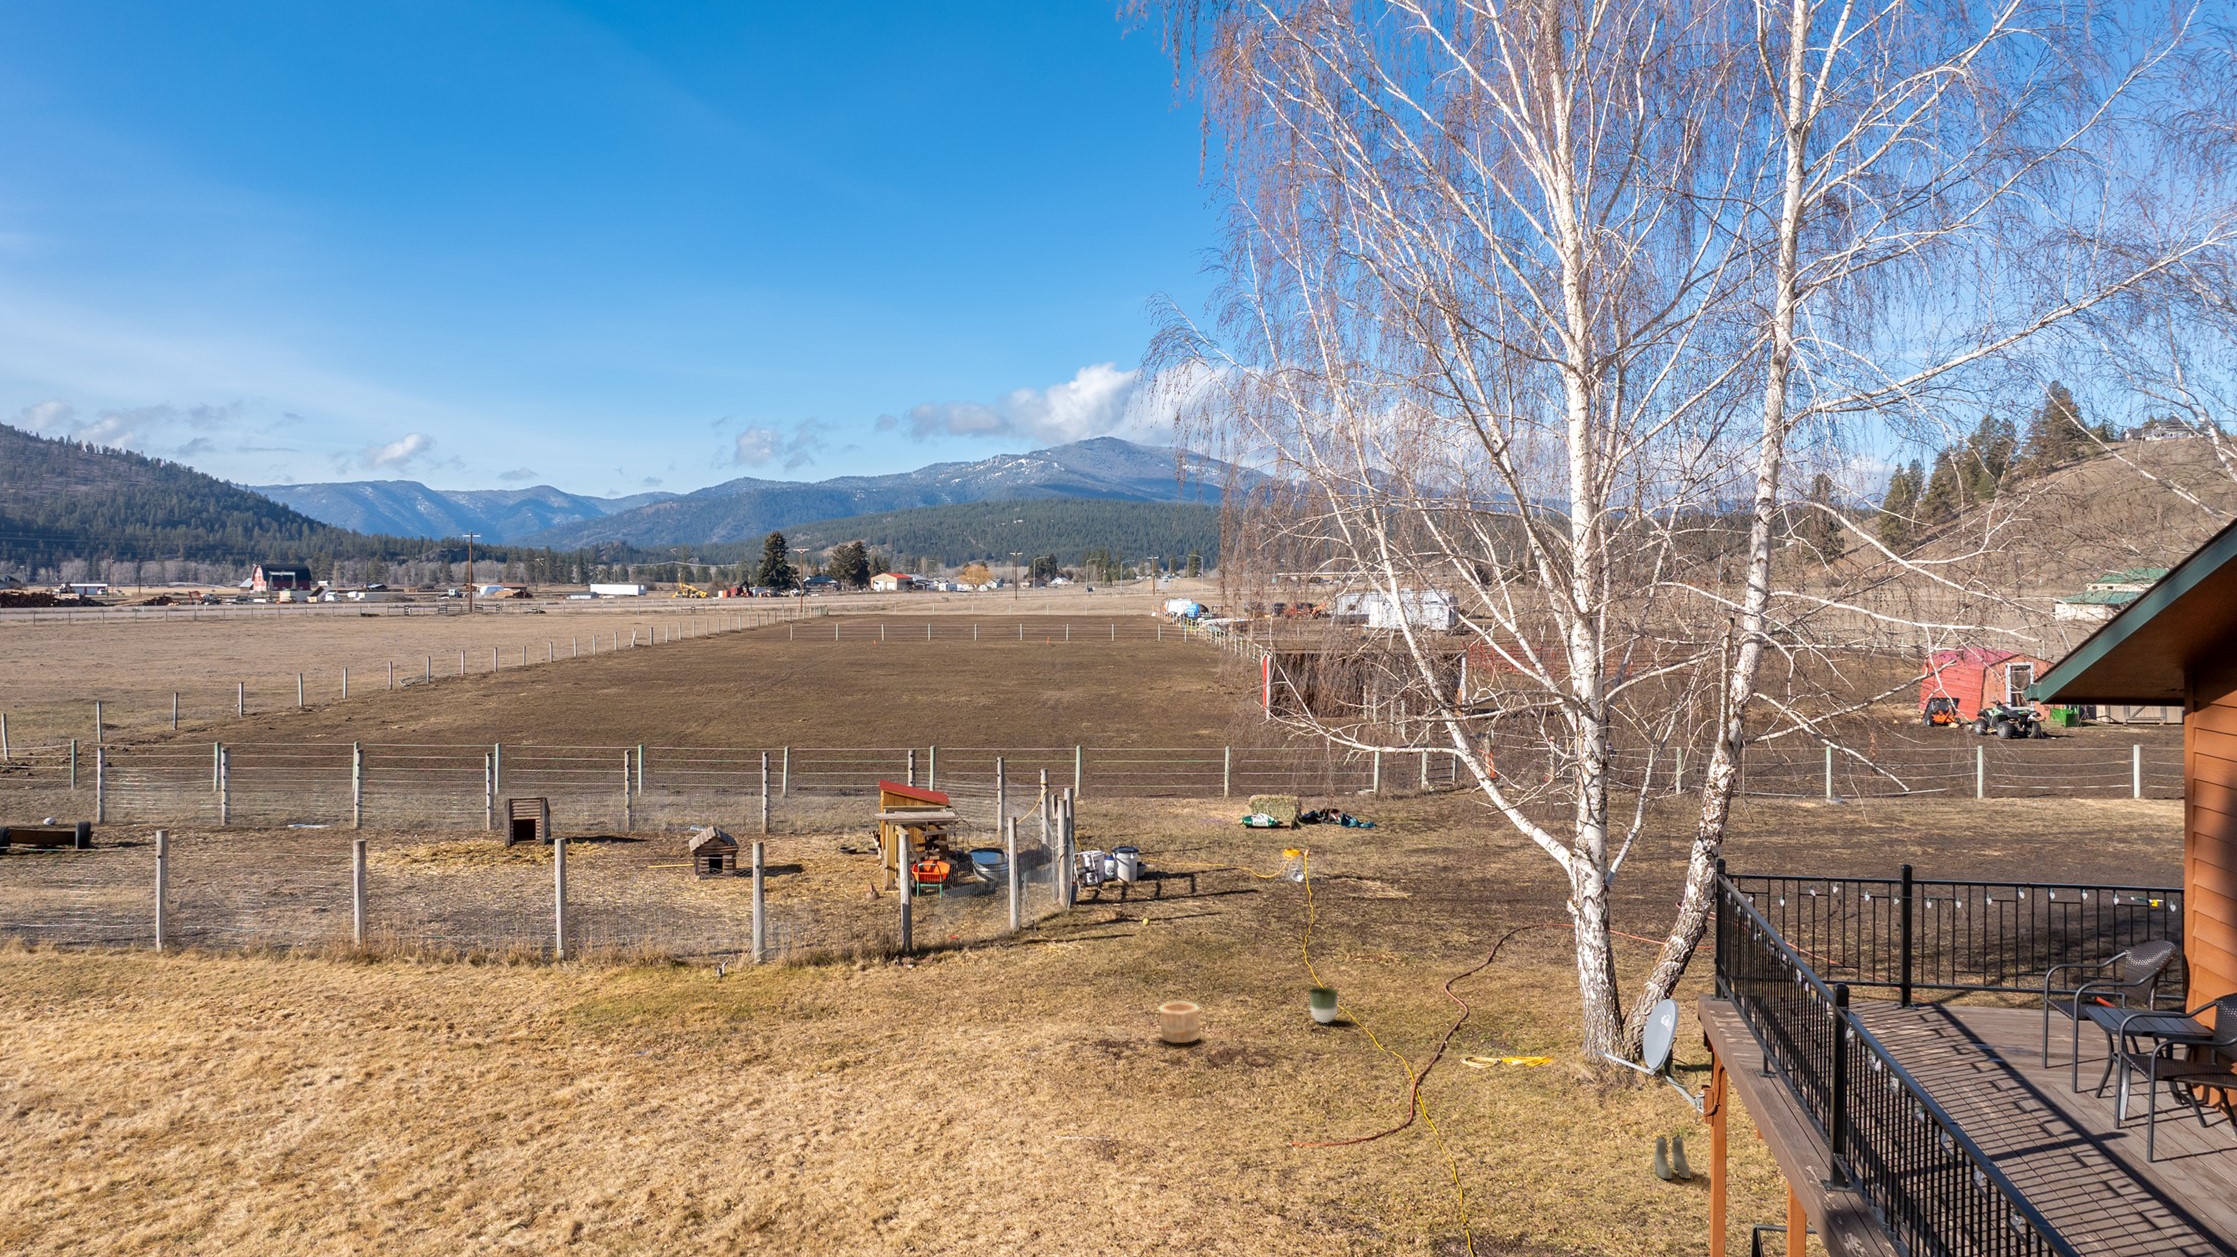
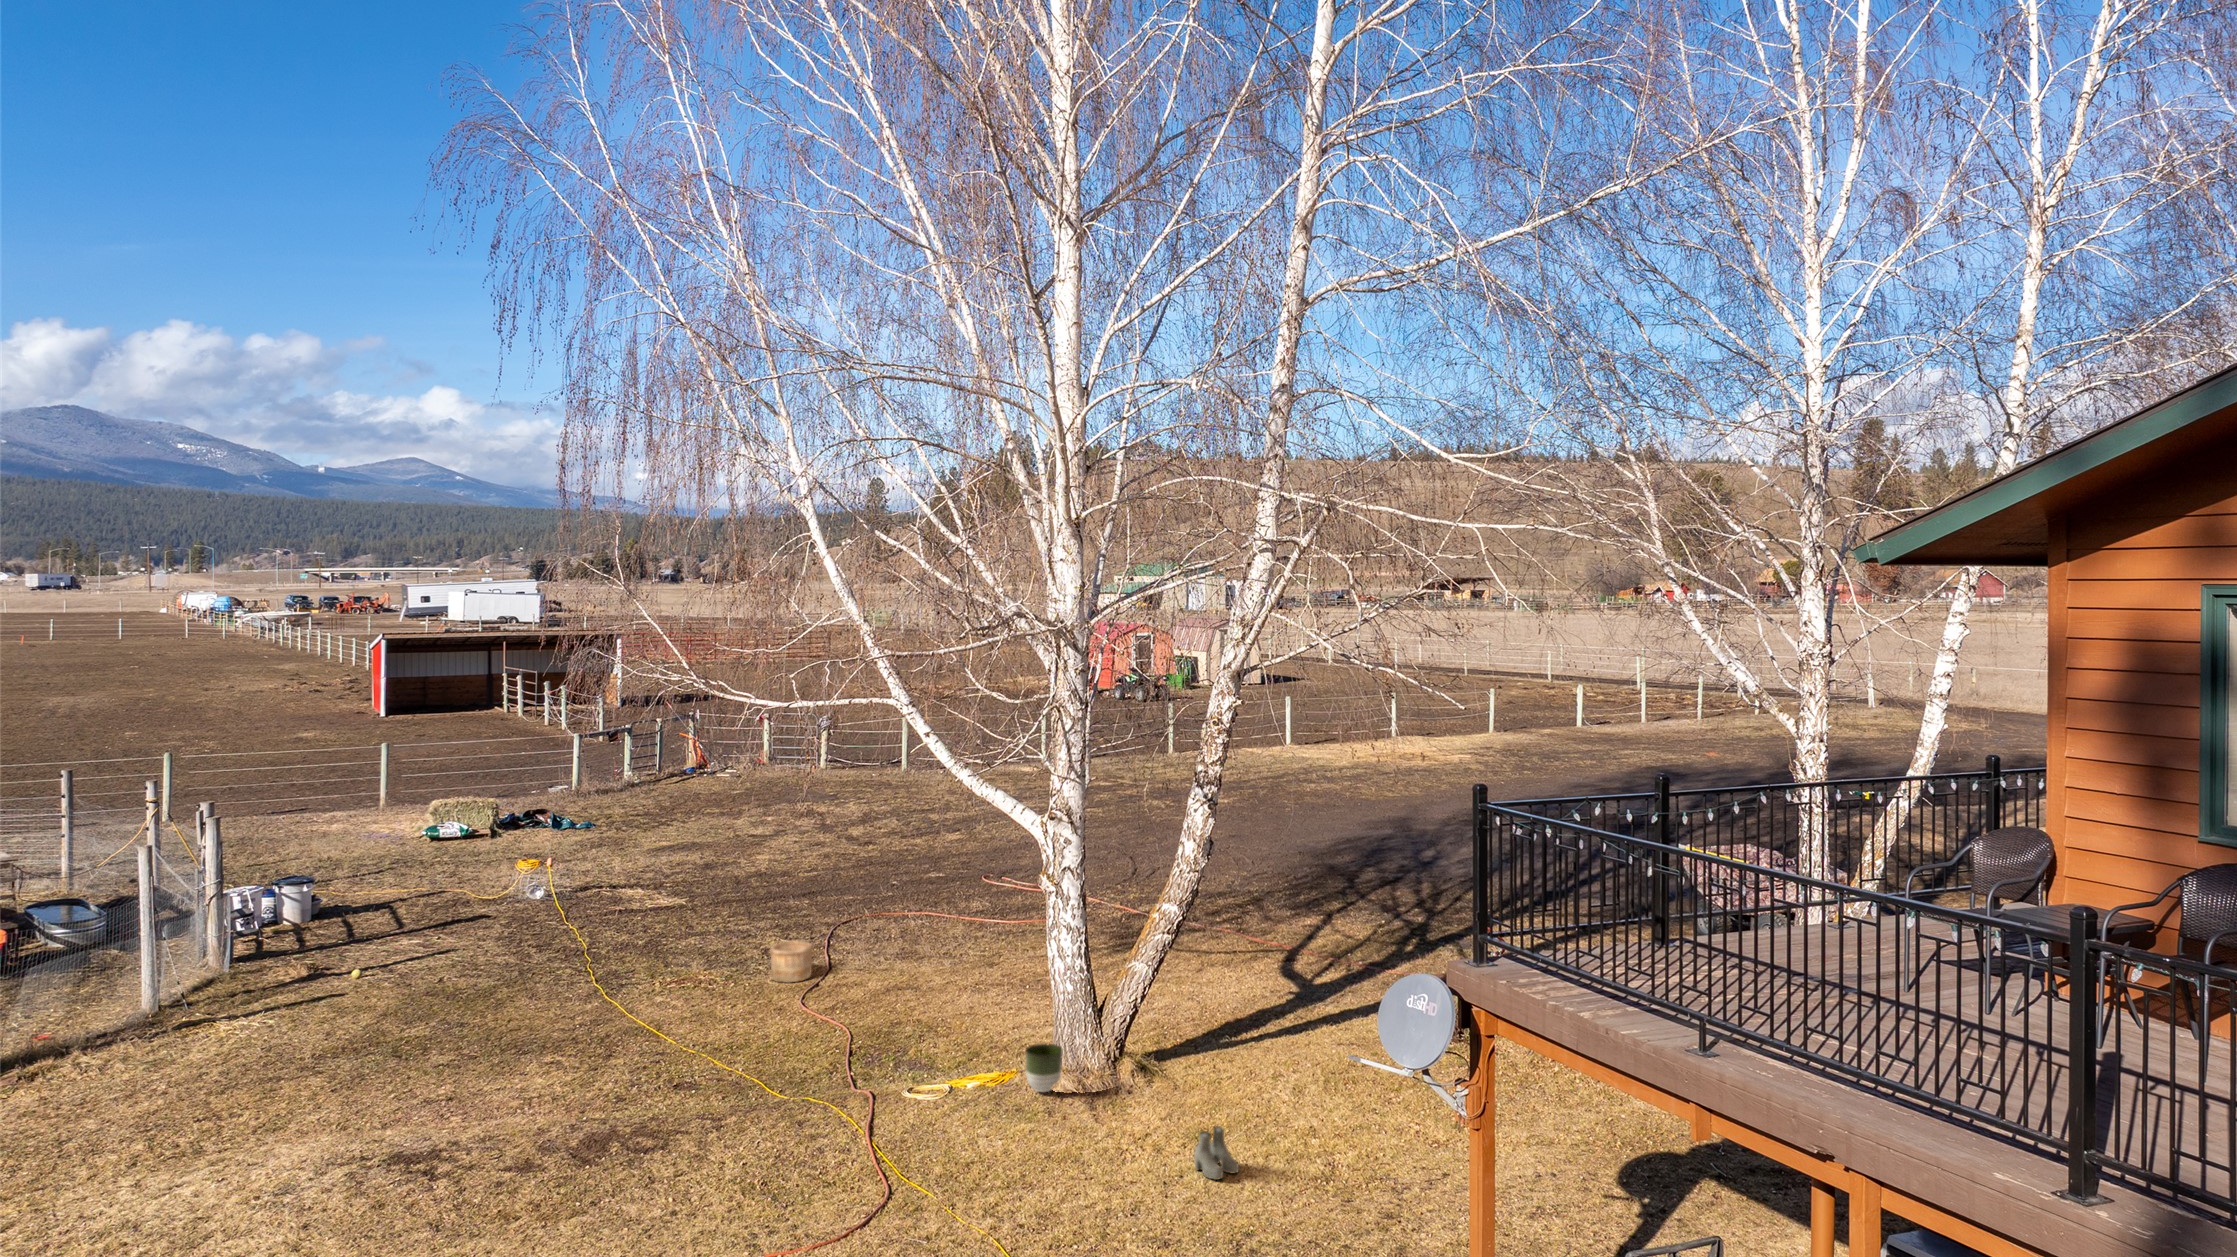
planter: present [1309,987,1338,1023] -> present [1025,1044,1063,1092]
wooden bucket: present [1159,1002,1200,1043] -> present [770,941,812,983]

